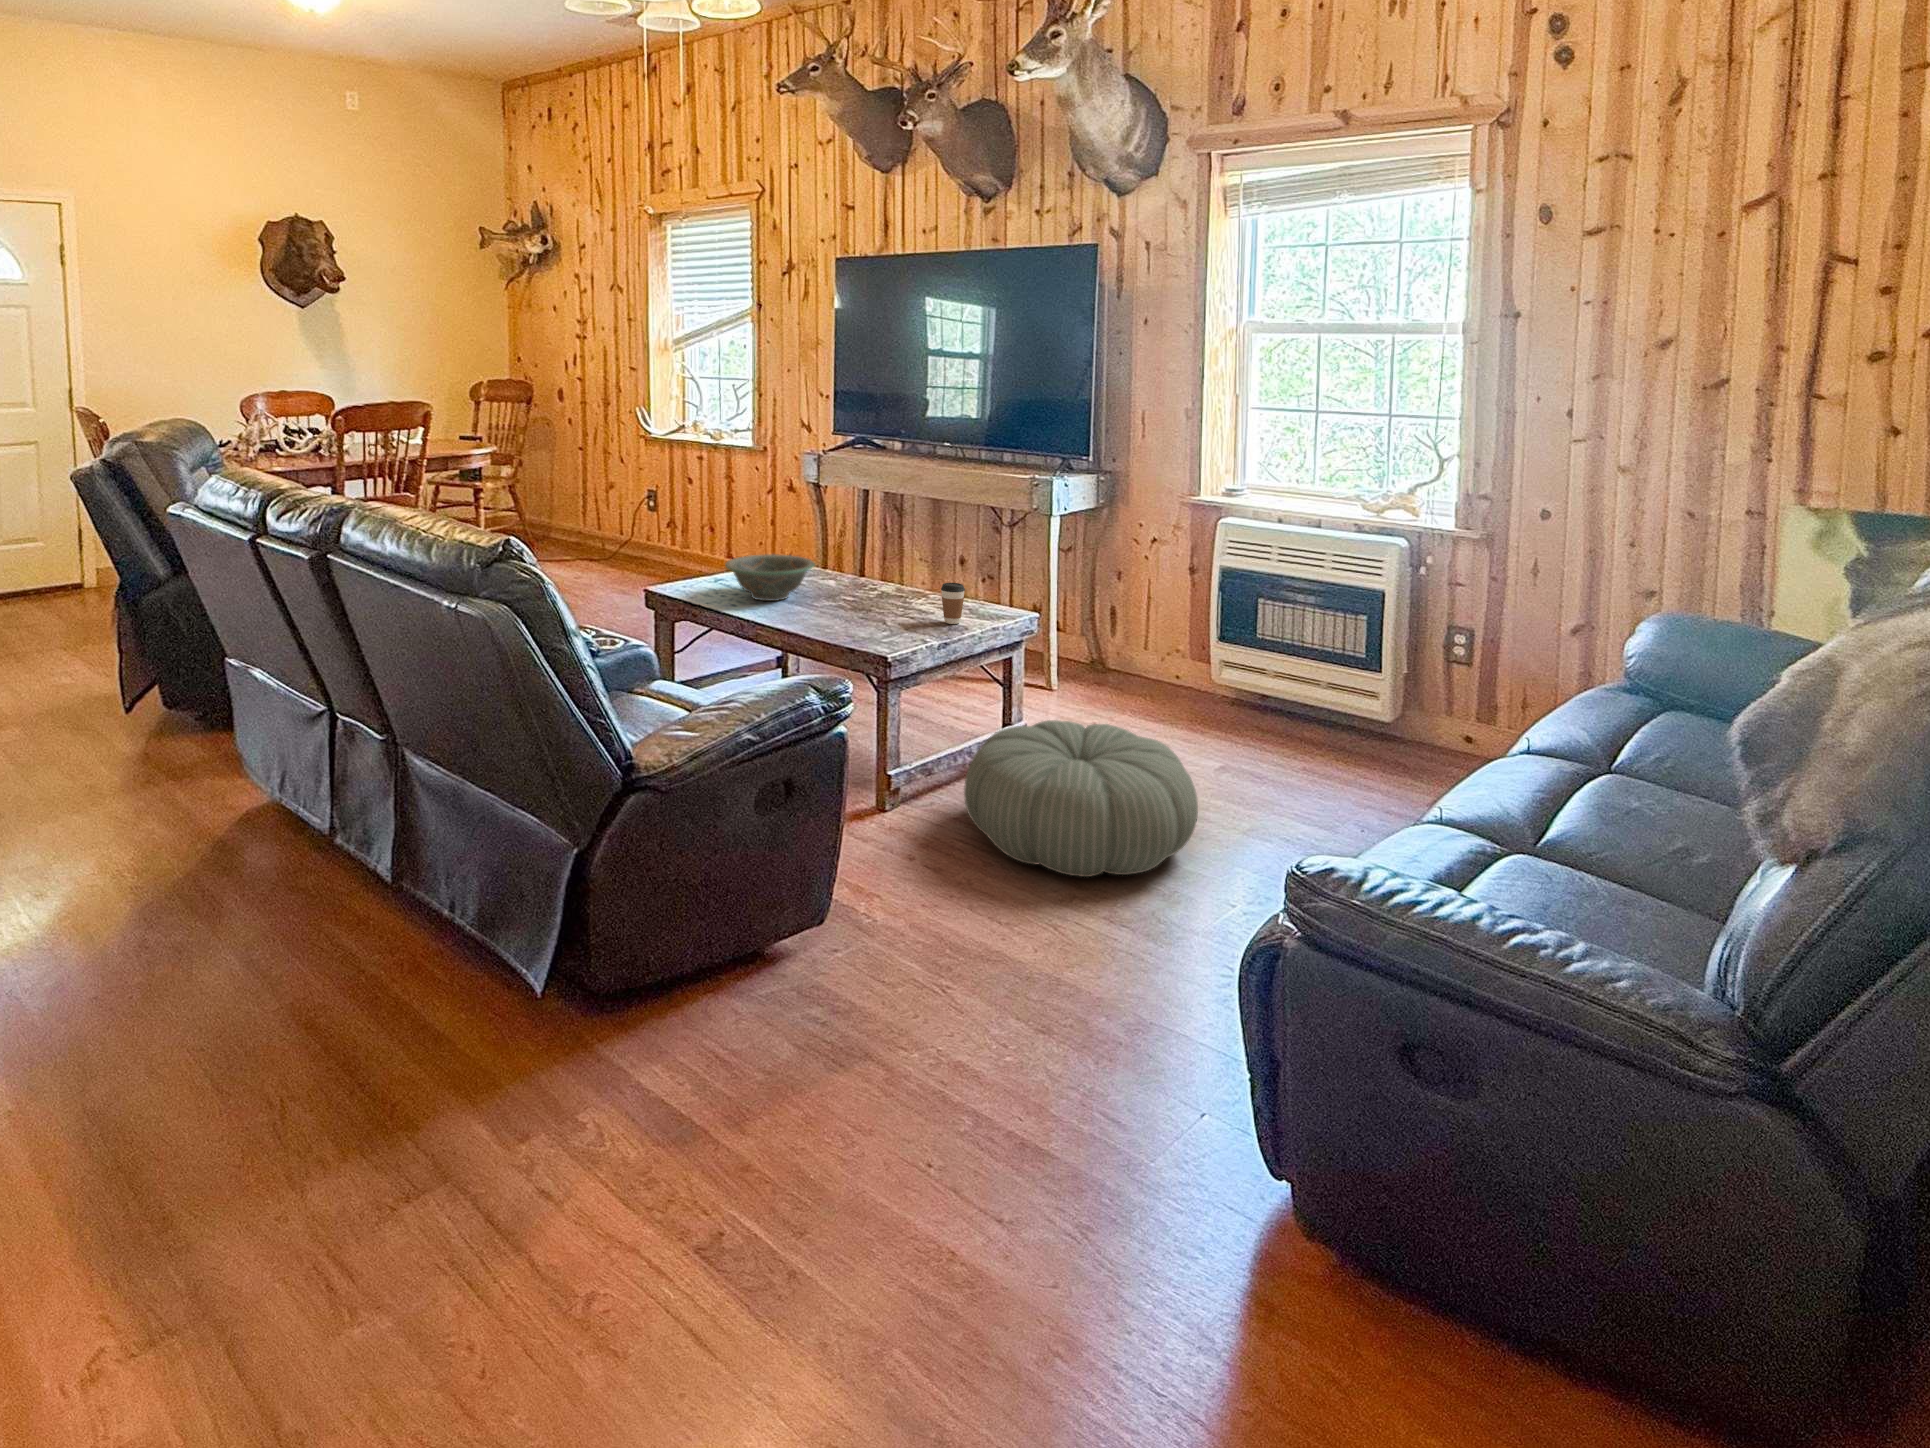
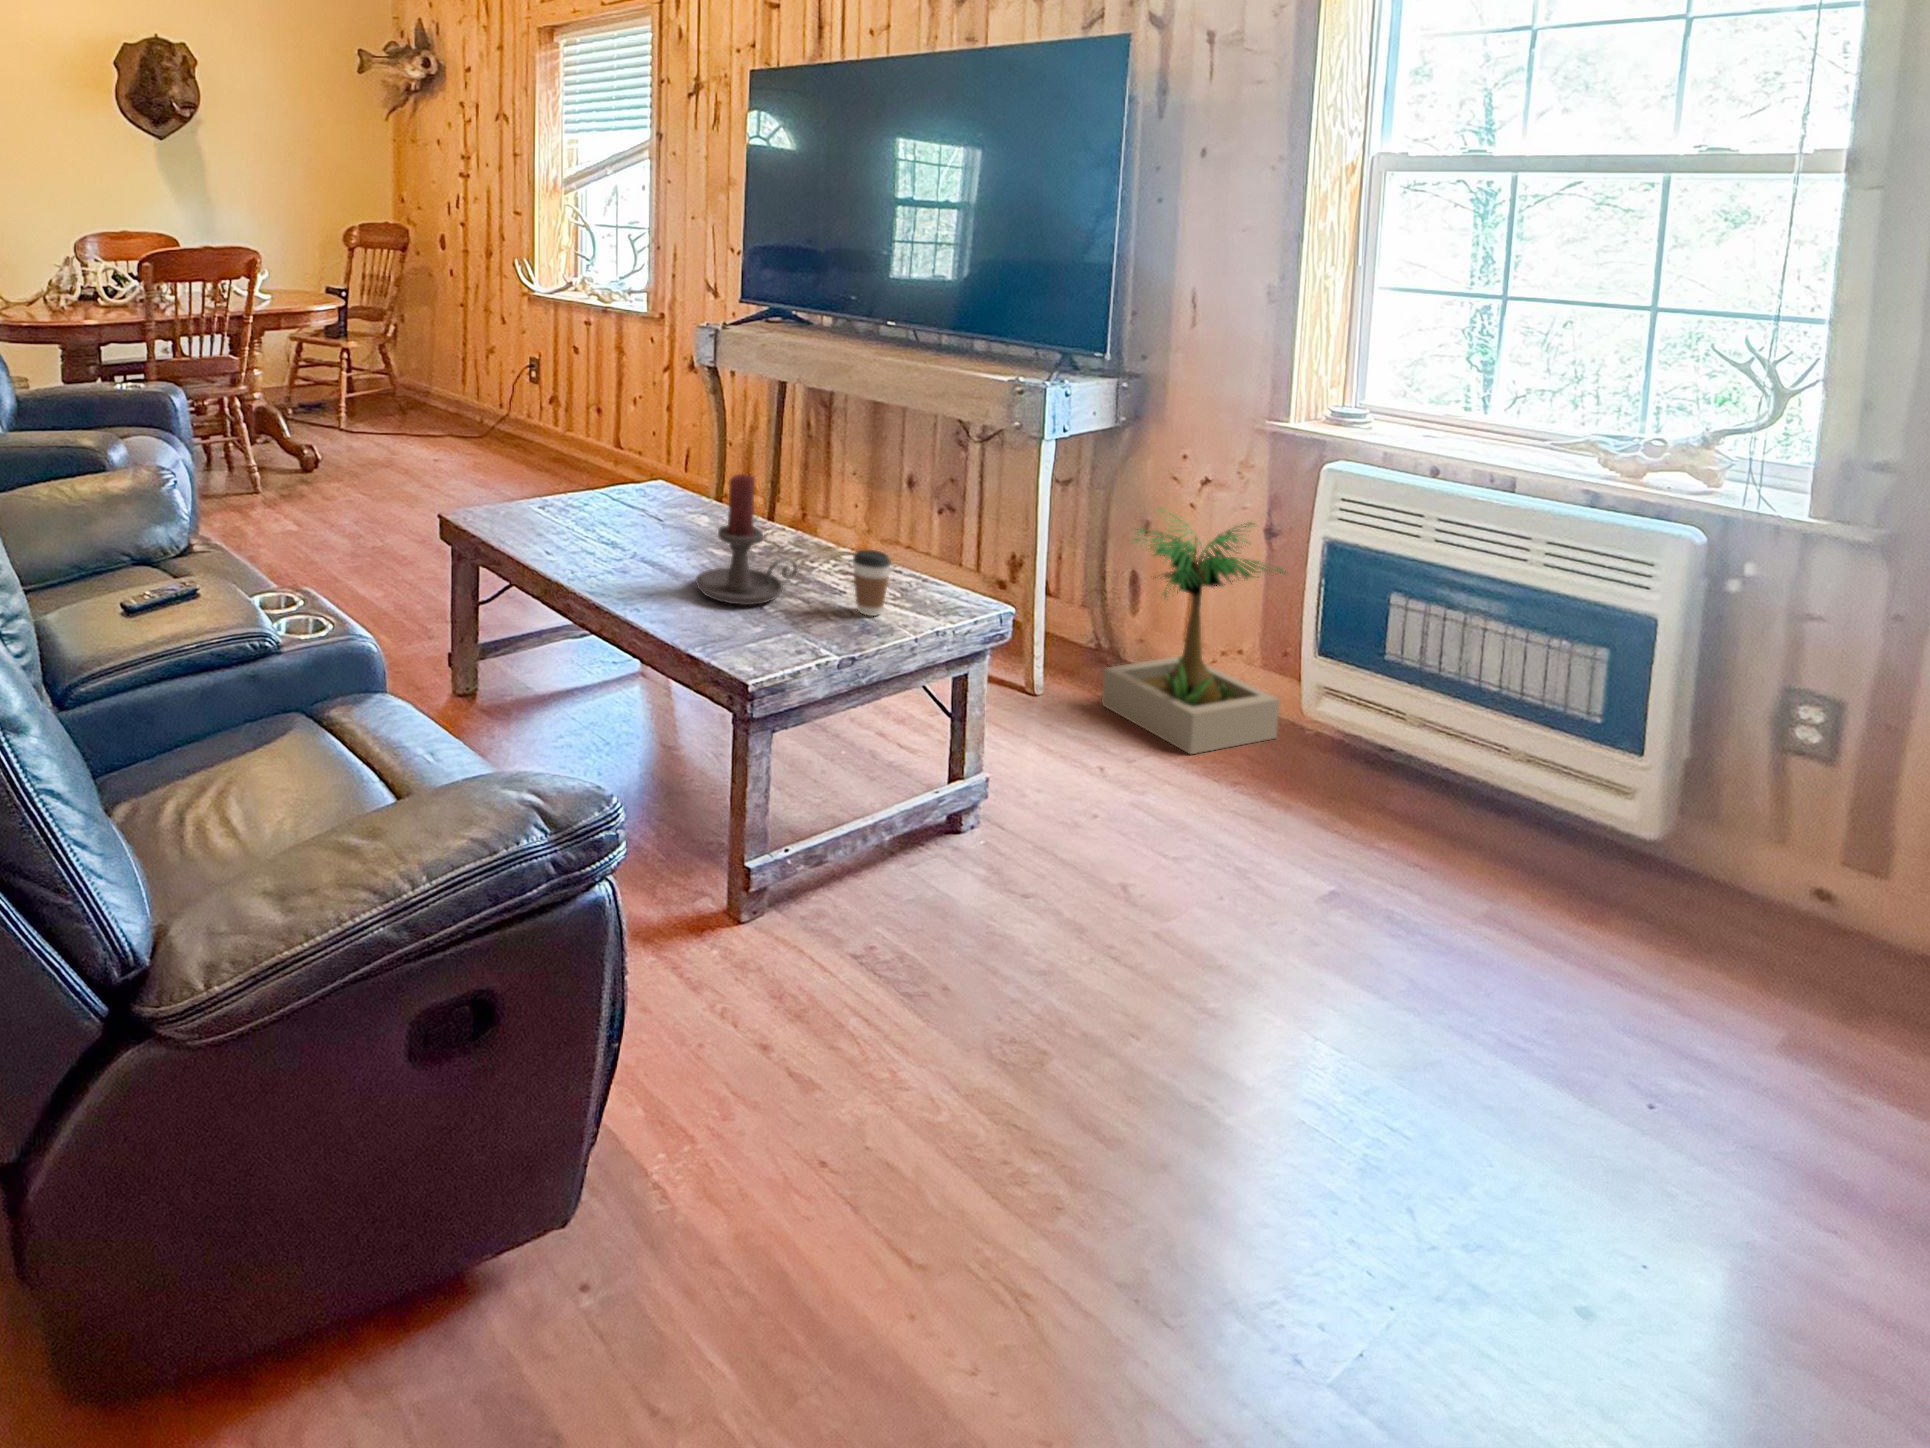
candle holder: none [839,539,904,624] -> present [696,474,798,605]
decorative bowl: present [725,554,814,601] -> none [546,475,674,546]
potted plant: none [1093,556,1209,712] -> present [1102,508,1285,754]
pouf: present [964,720,1198,877] -> none [866,801,1306,1153]

